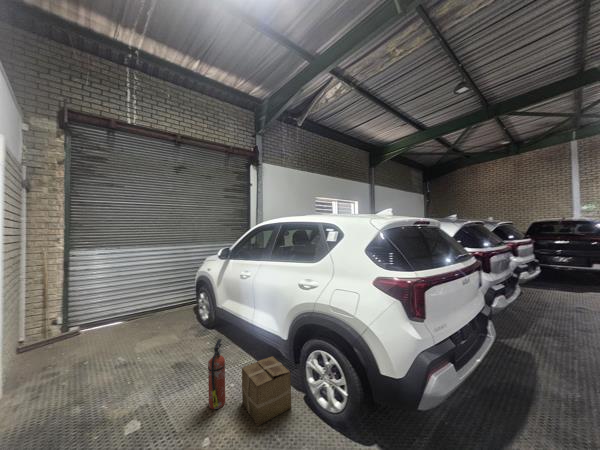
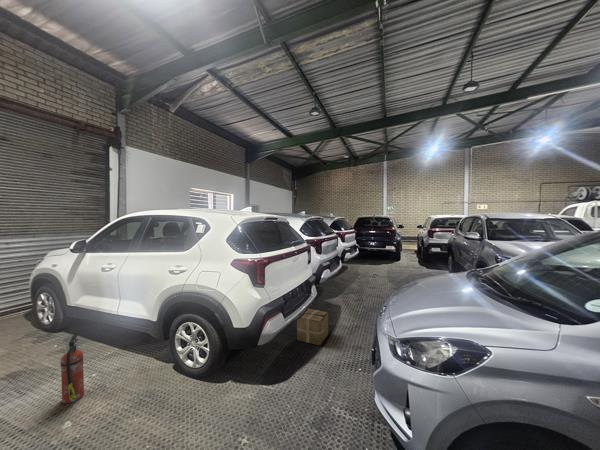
cardboard box: present [242,356,291,426] -> present [297,309,328,345]

